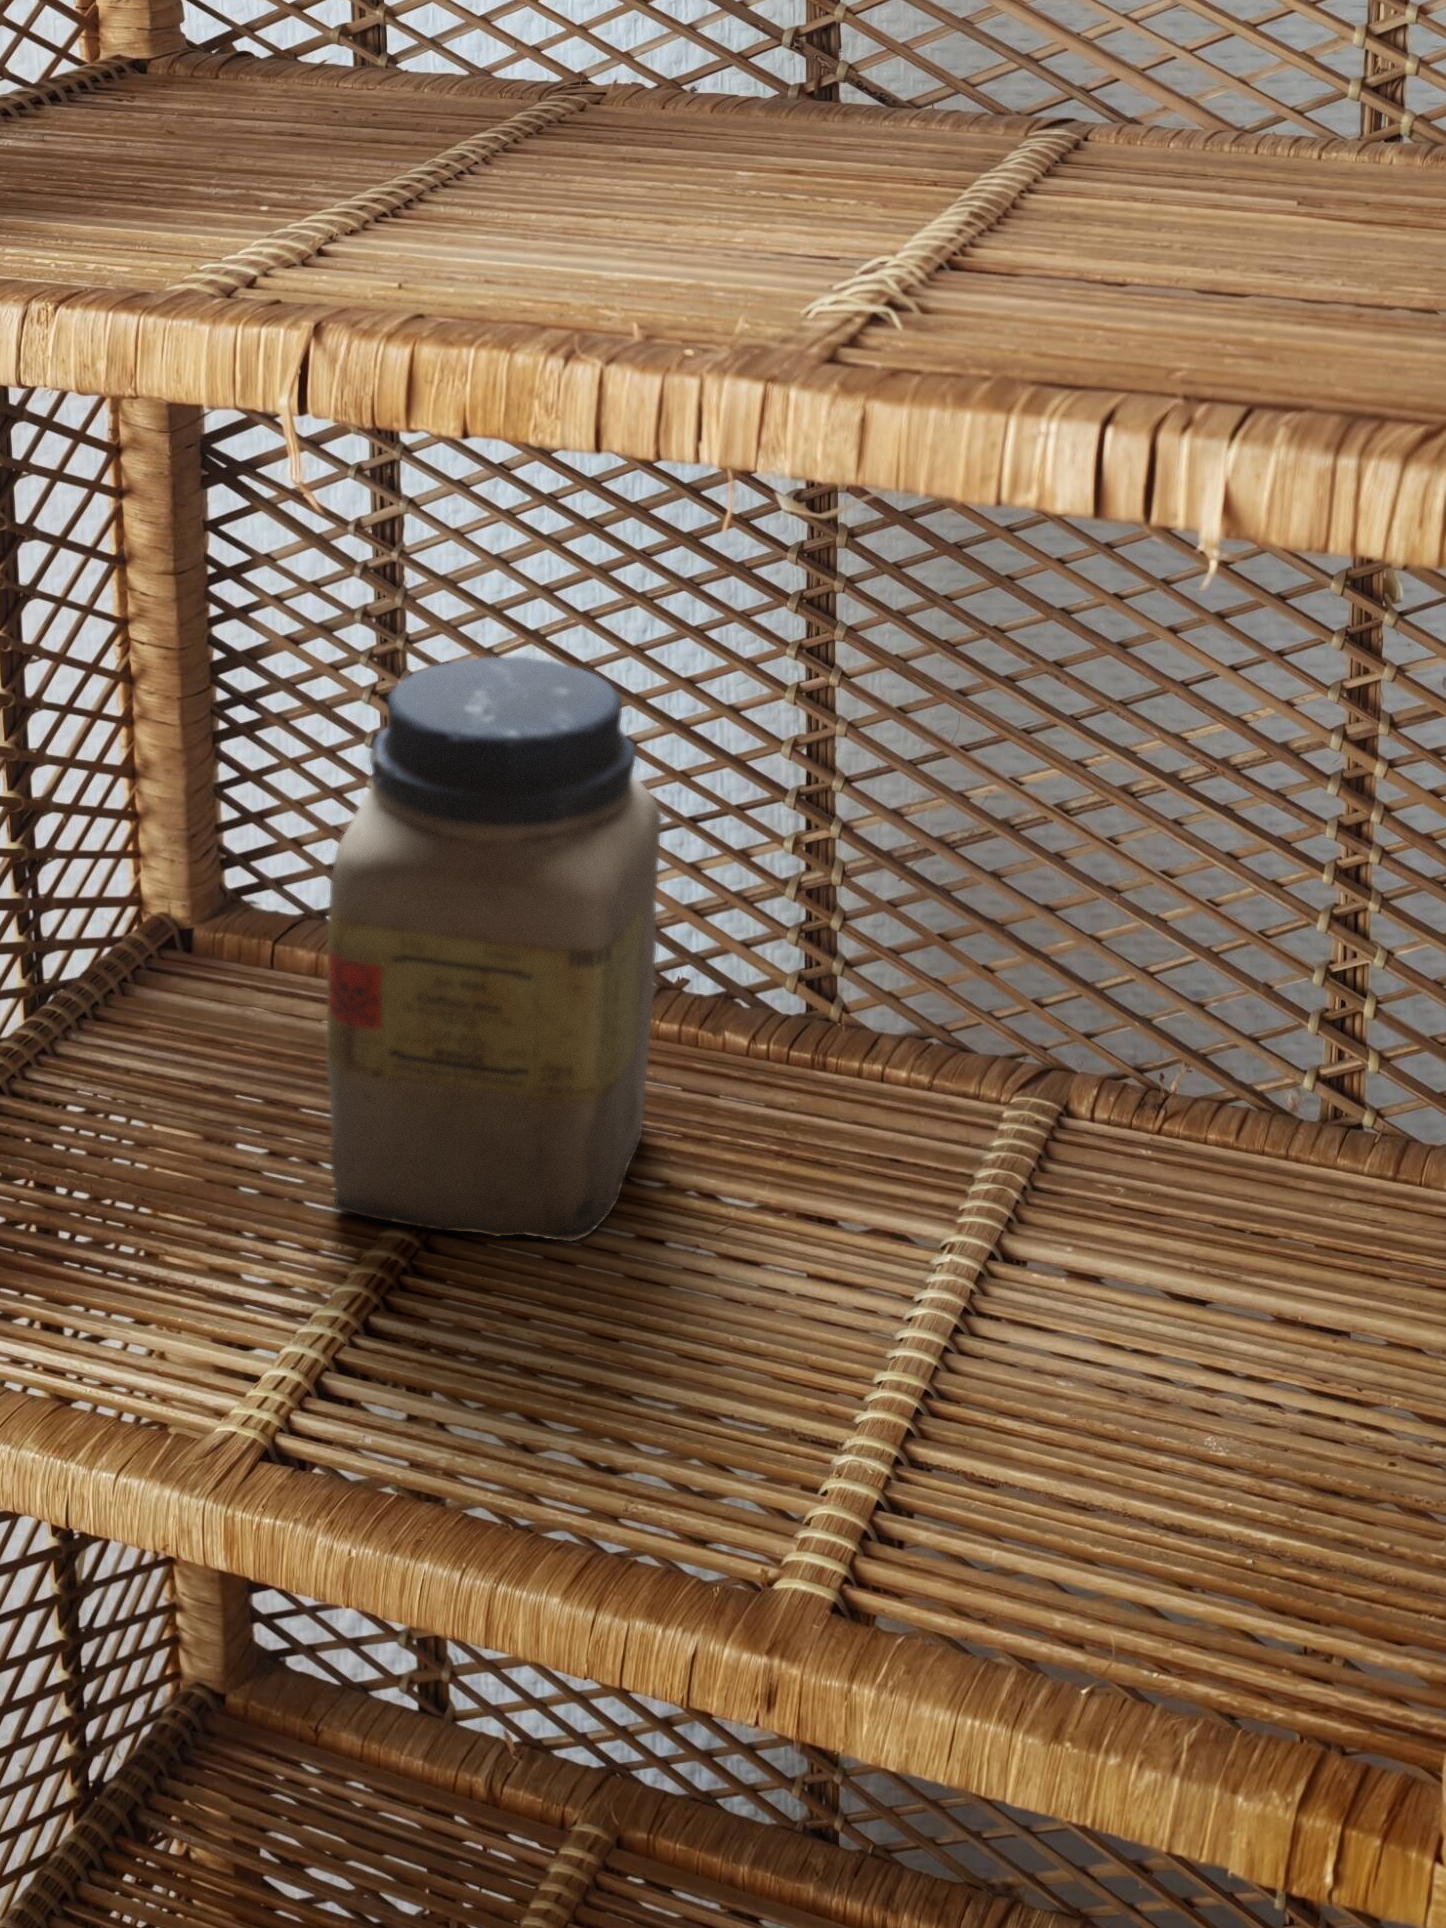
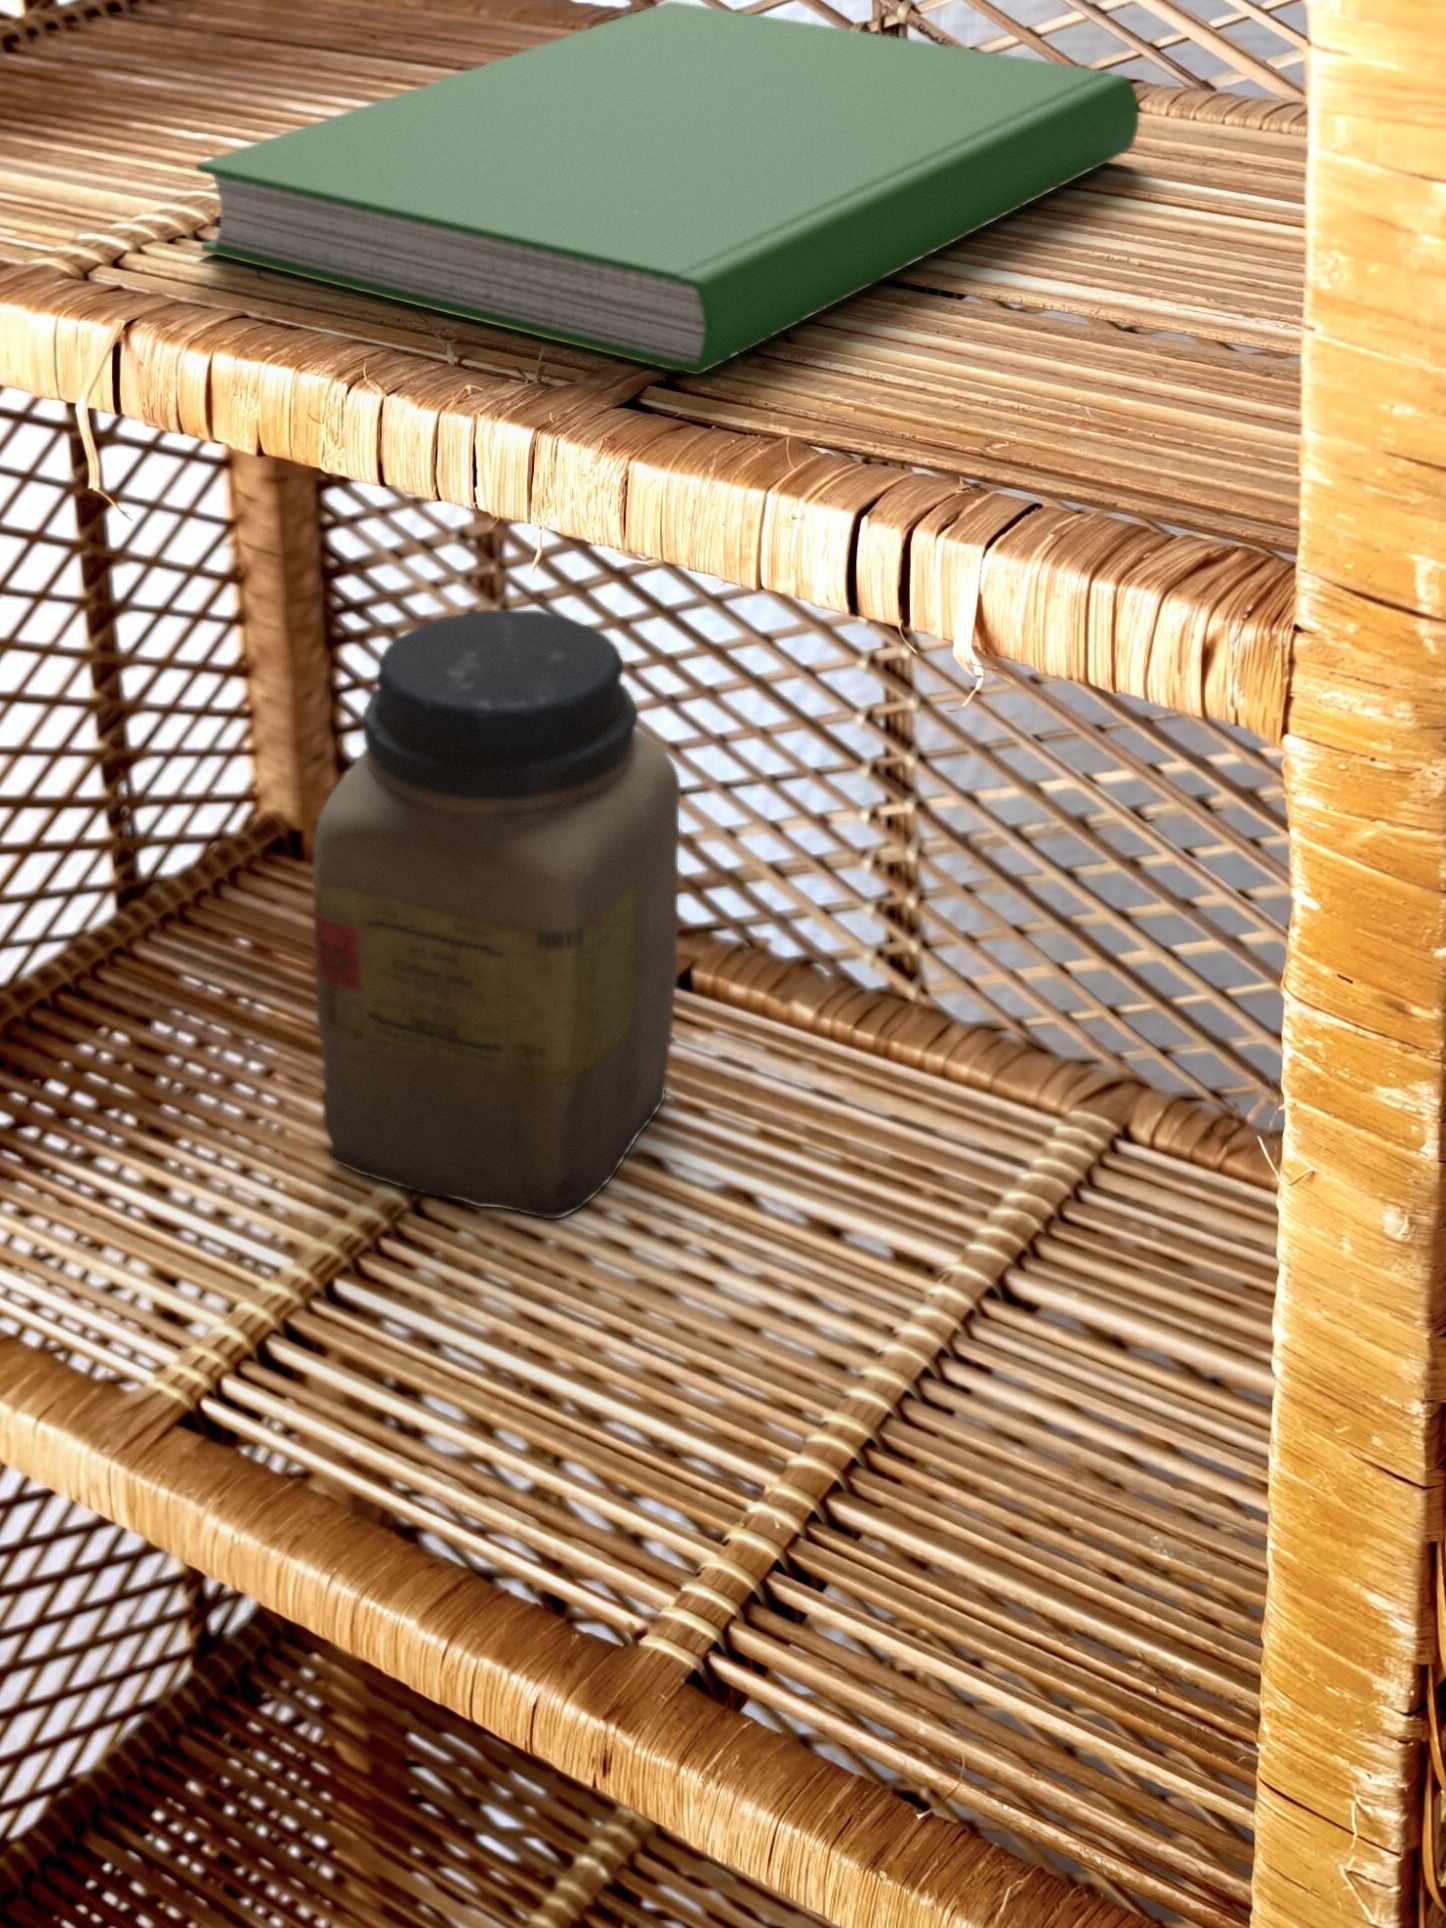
hardcover book: none [327,67,1126,348] -> present [197,1,1139,374]

